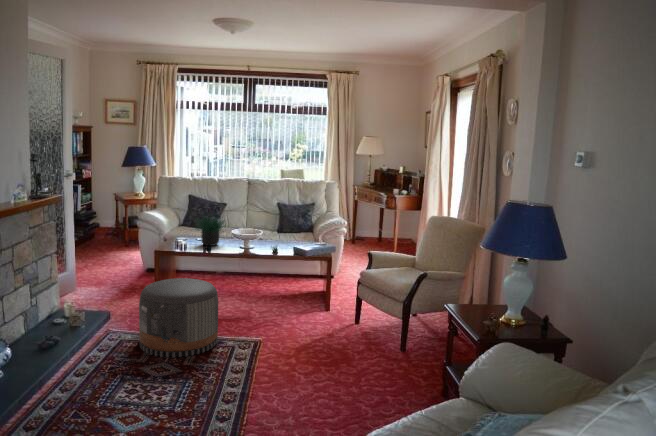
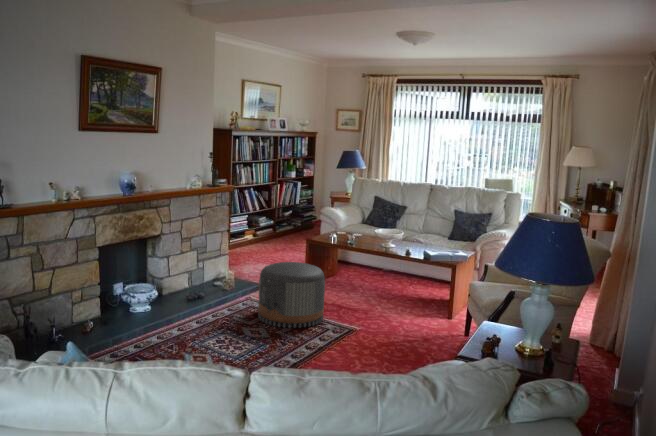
potted plant: present [196,217,224,246] -> none [341,204,378,242]

